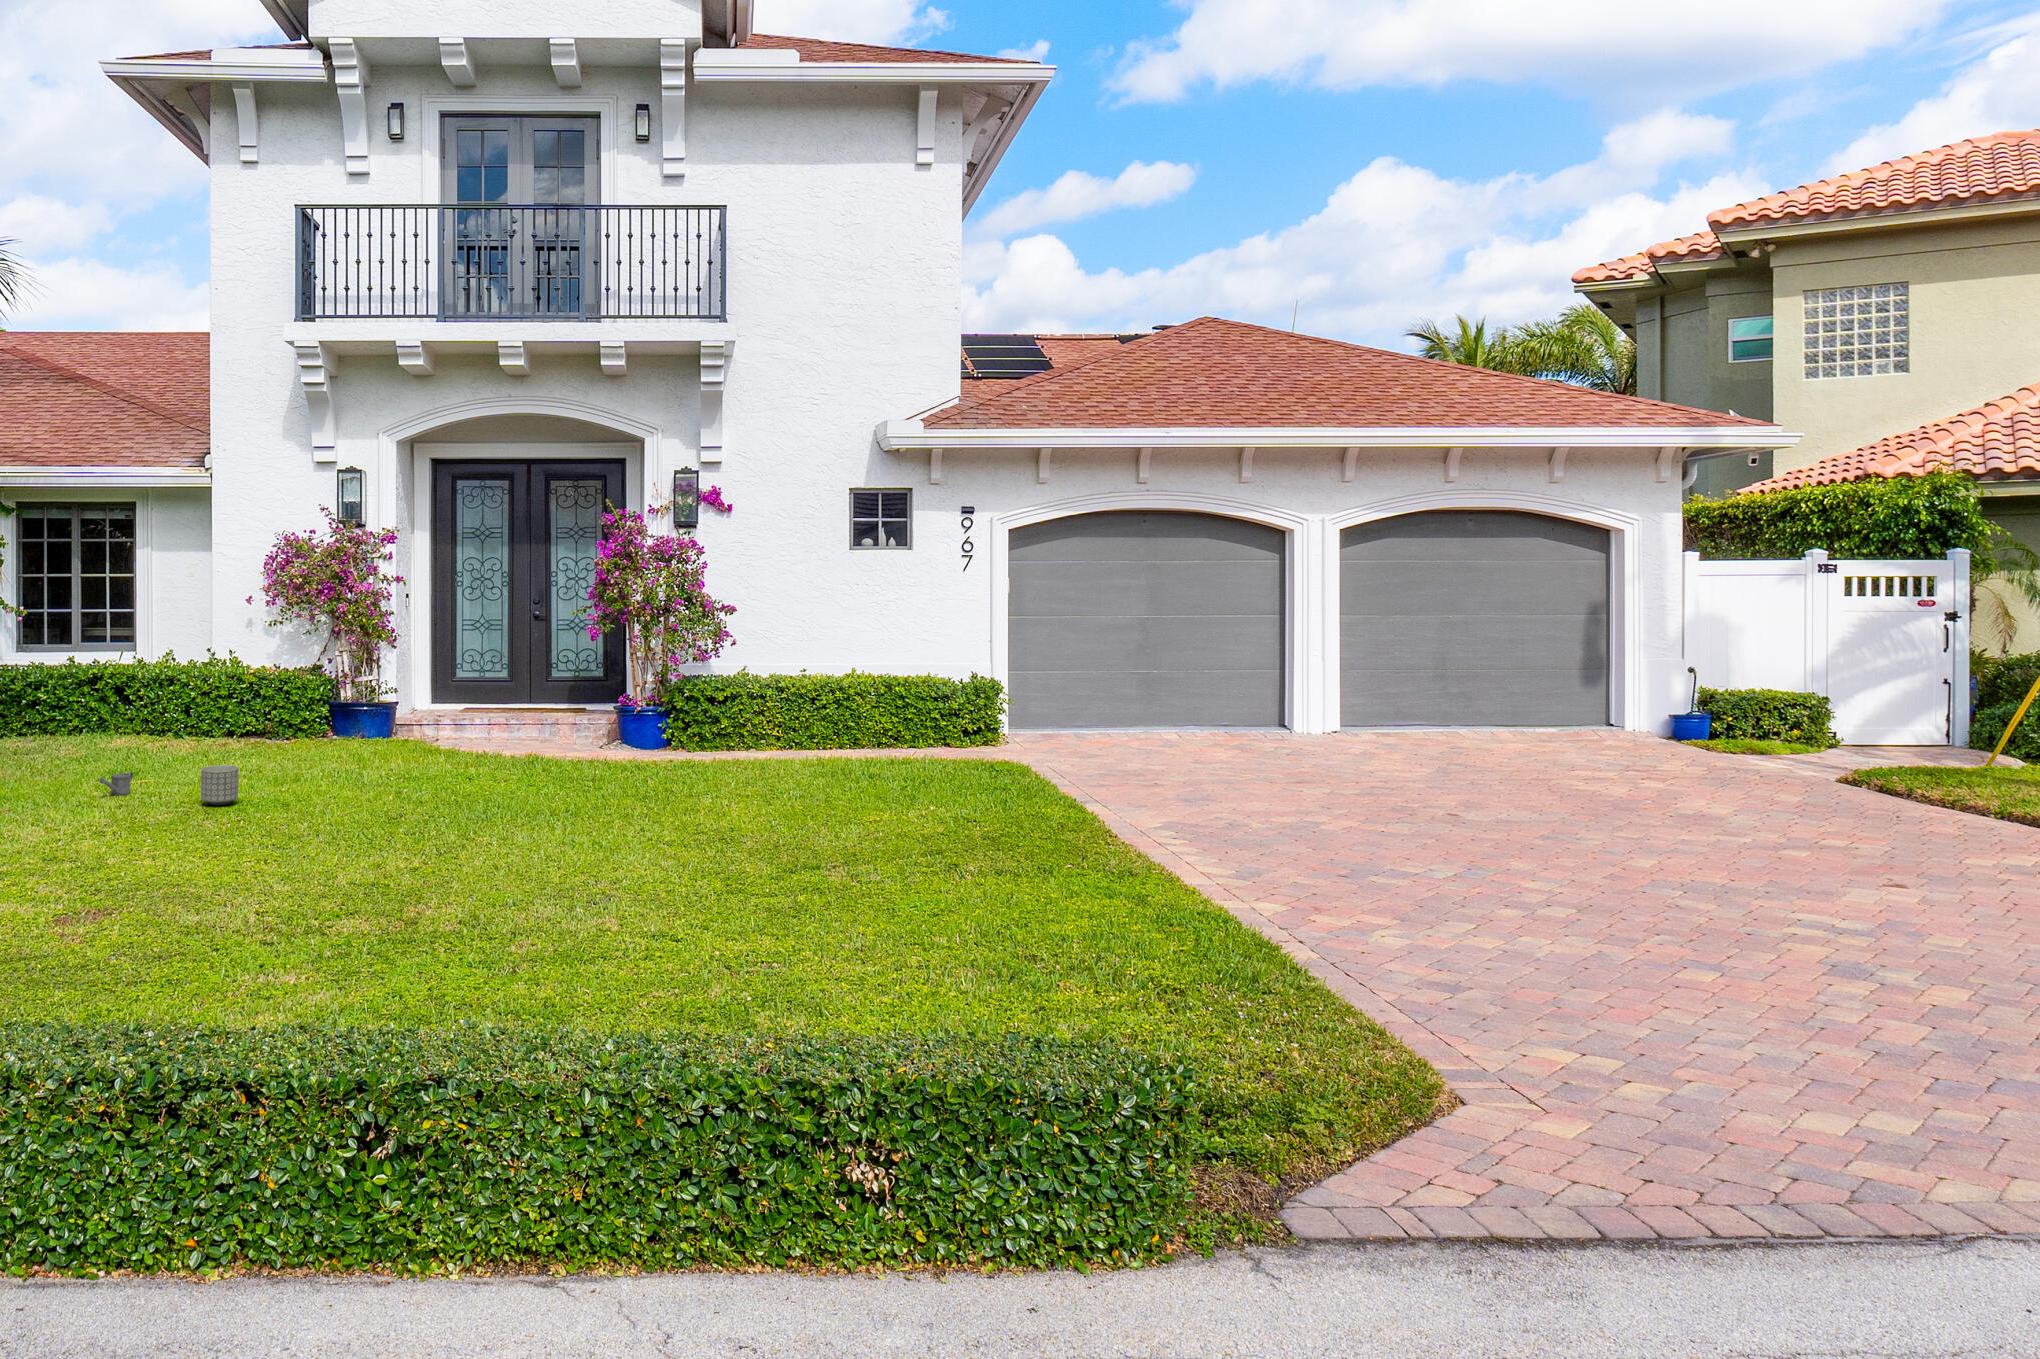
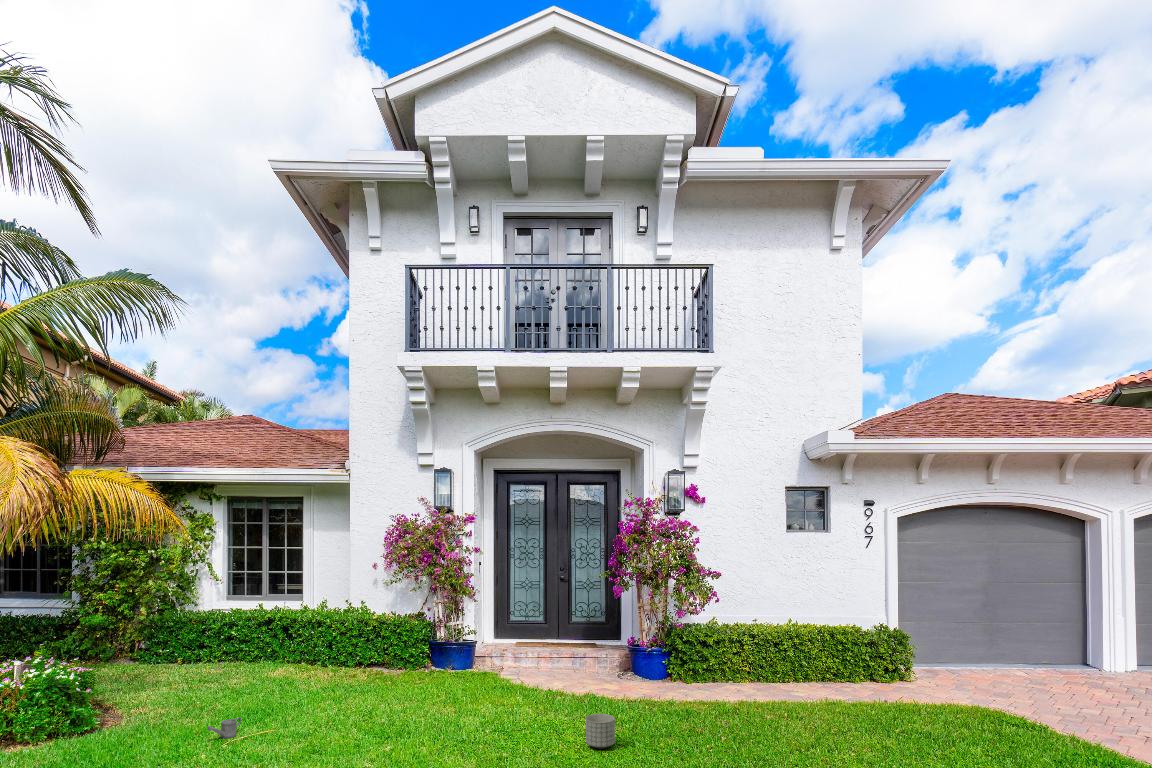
planter: present [201,765,239,805] -> present [586,714,615,749]

